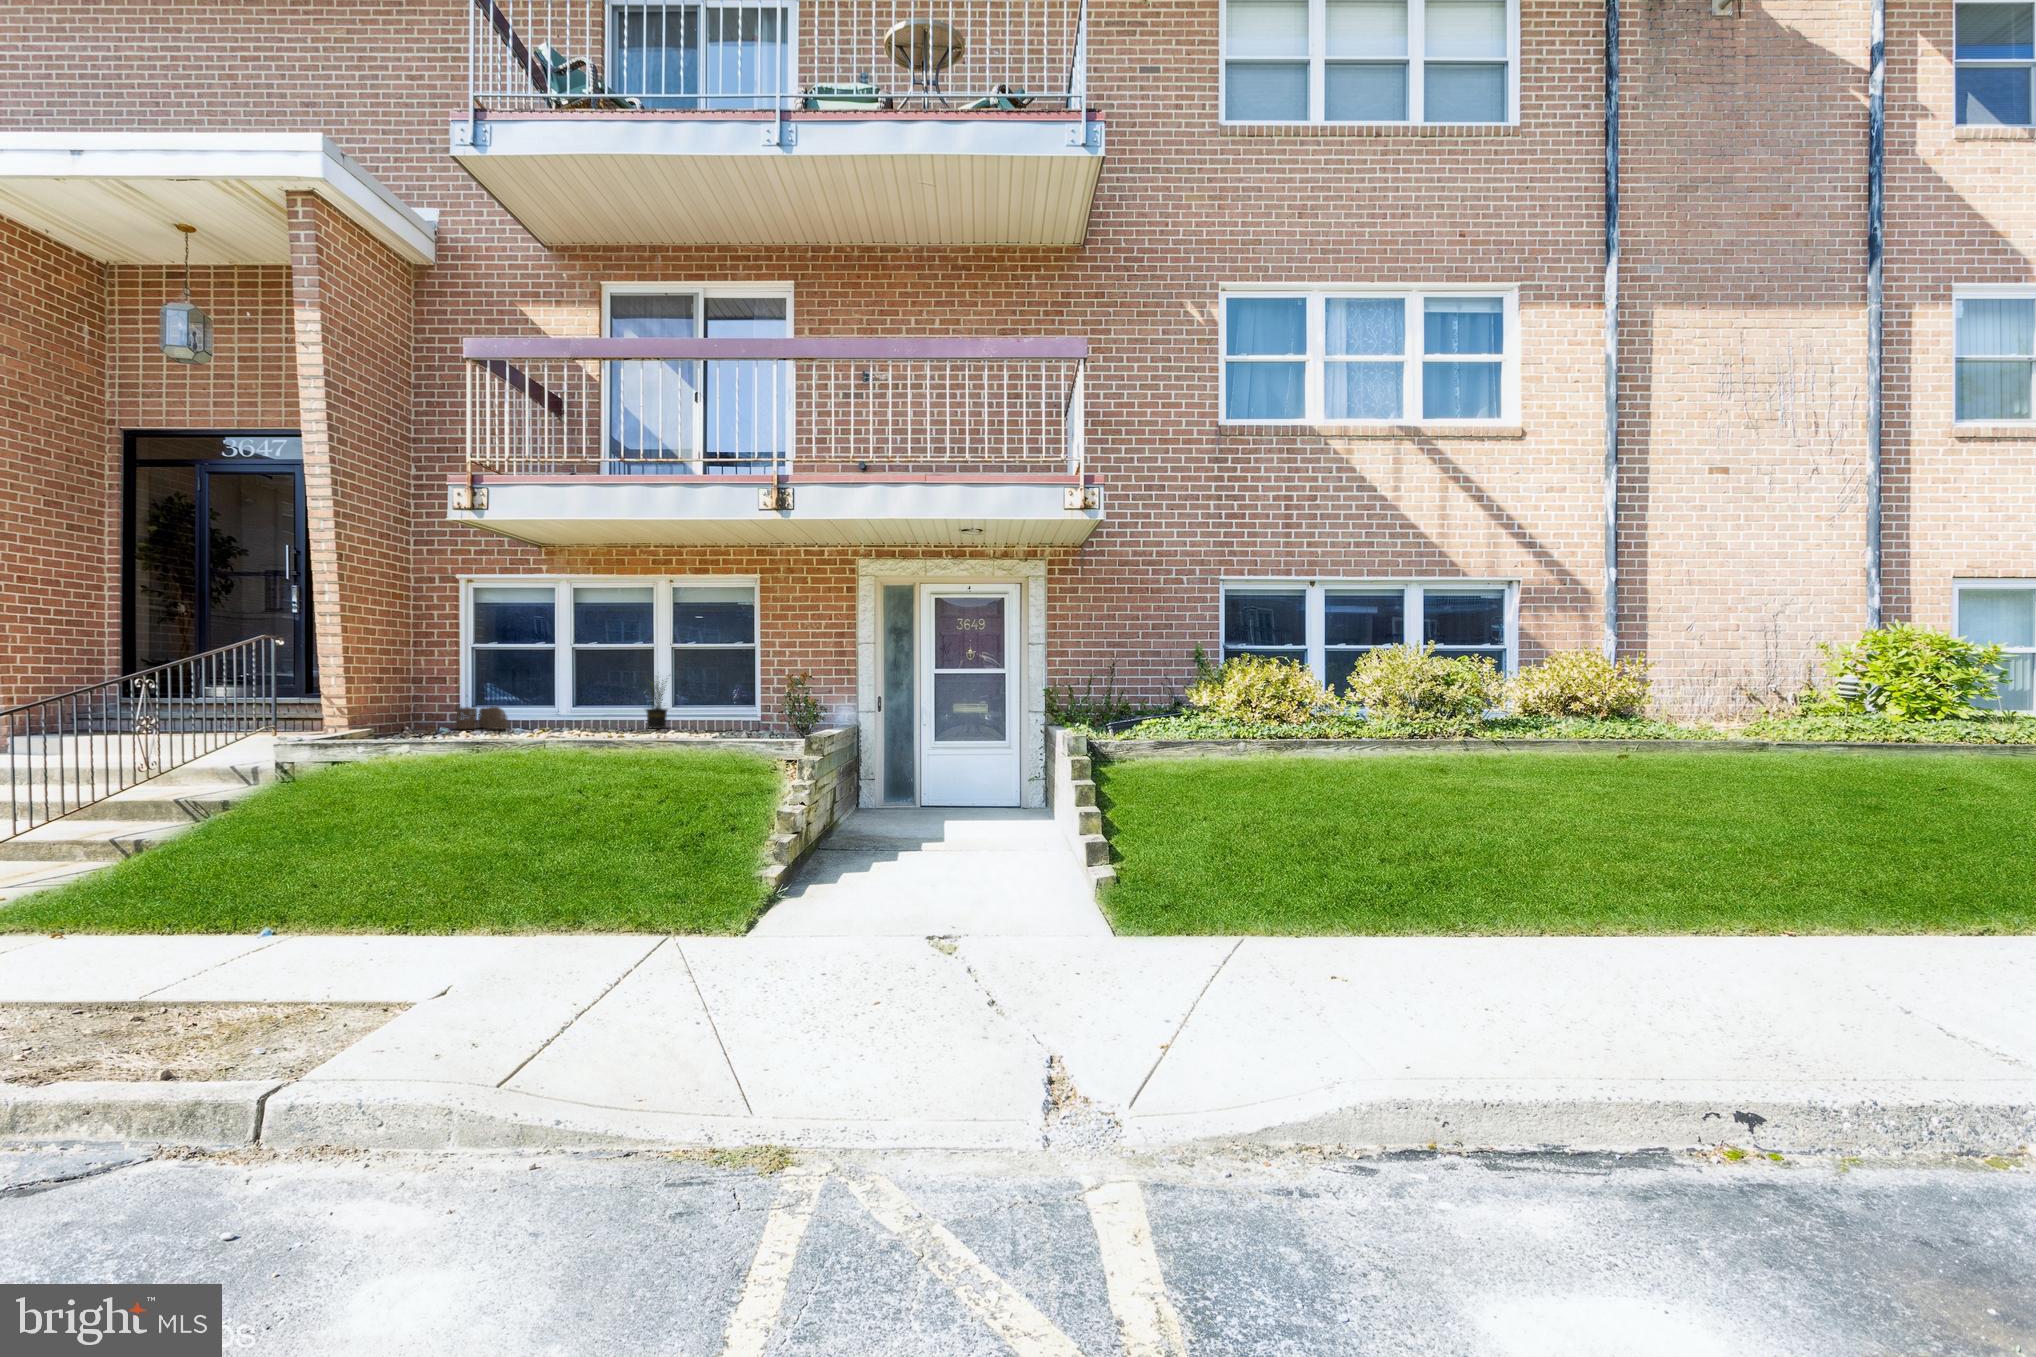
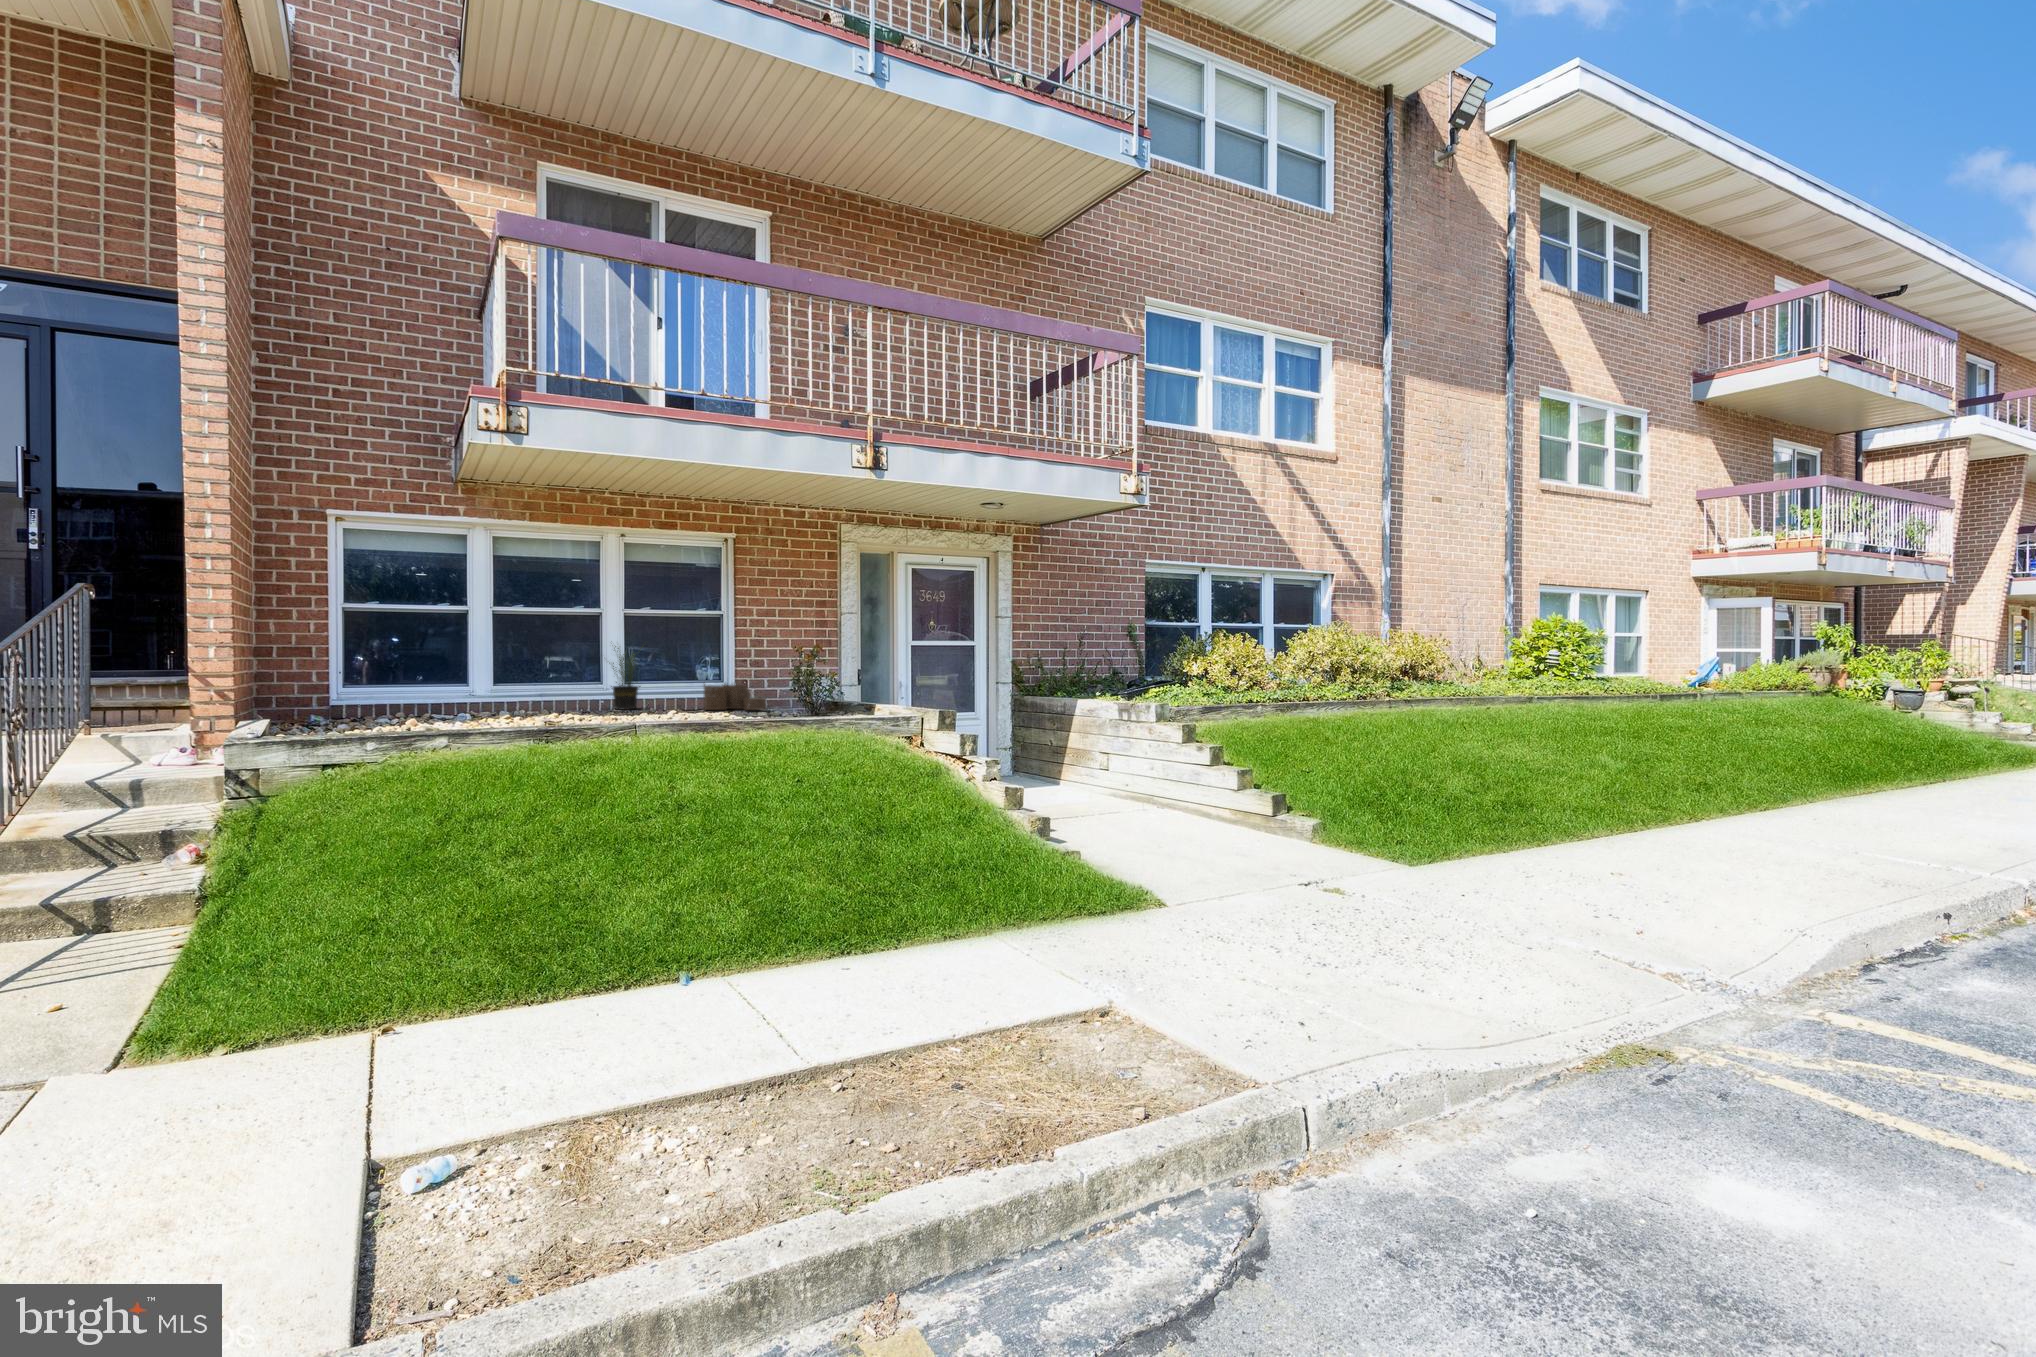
woven basket: present [457,705,508,729] -> present [704,682,766,710]

